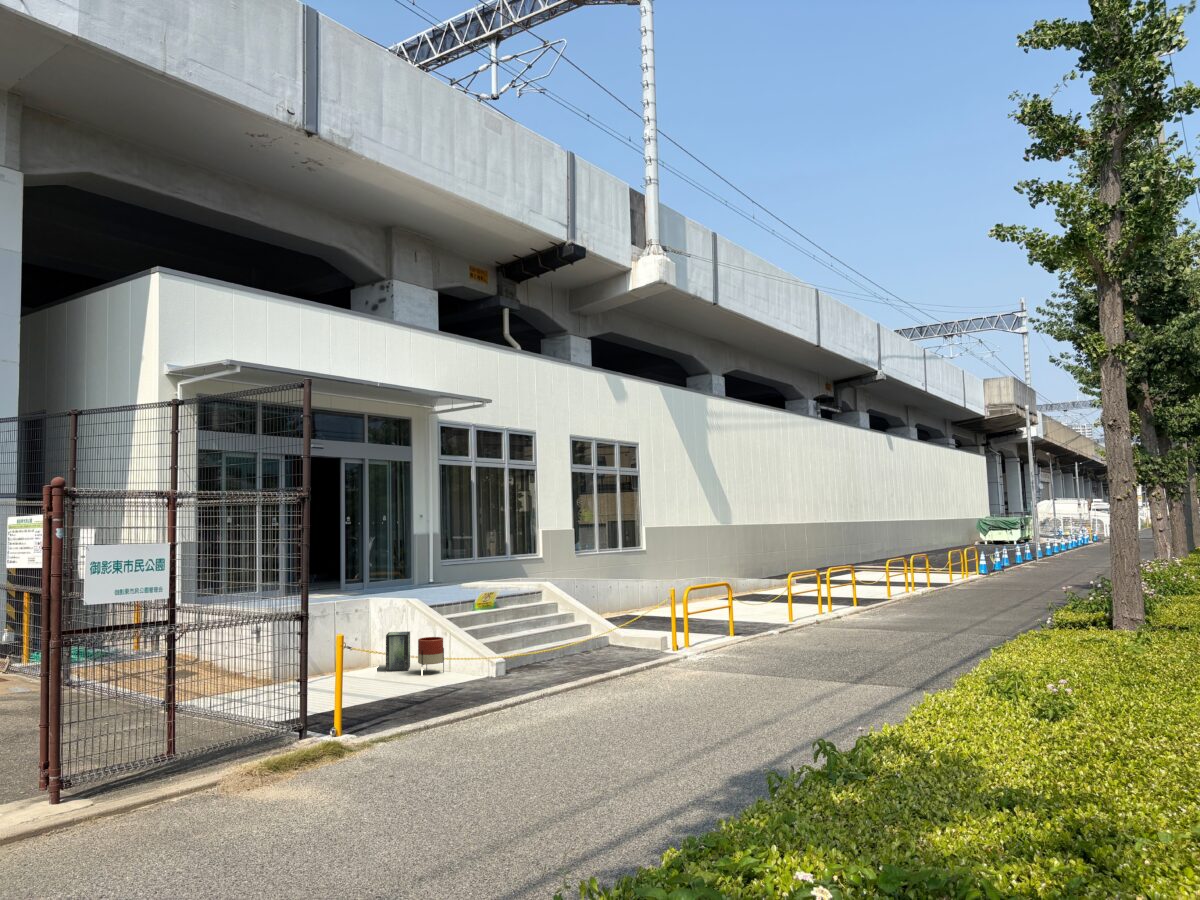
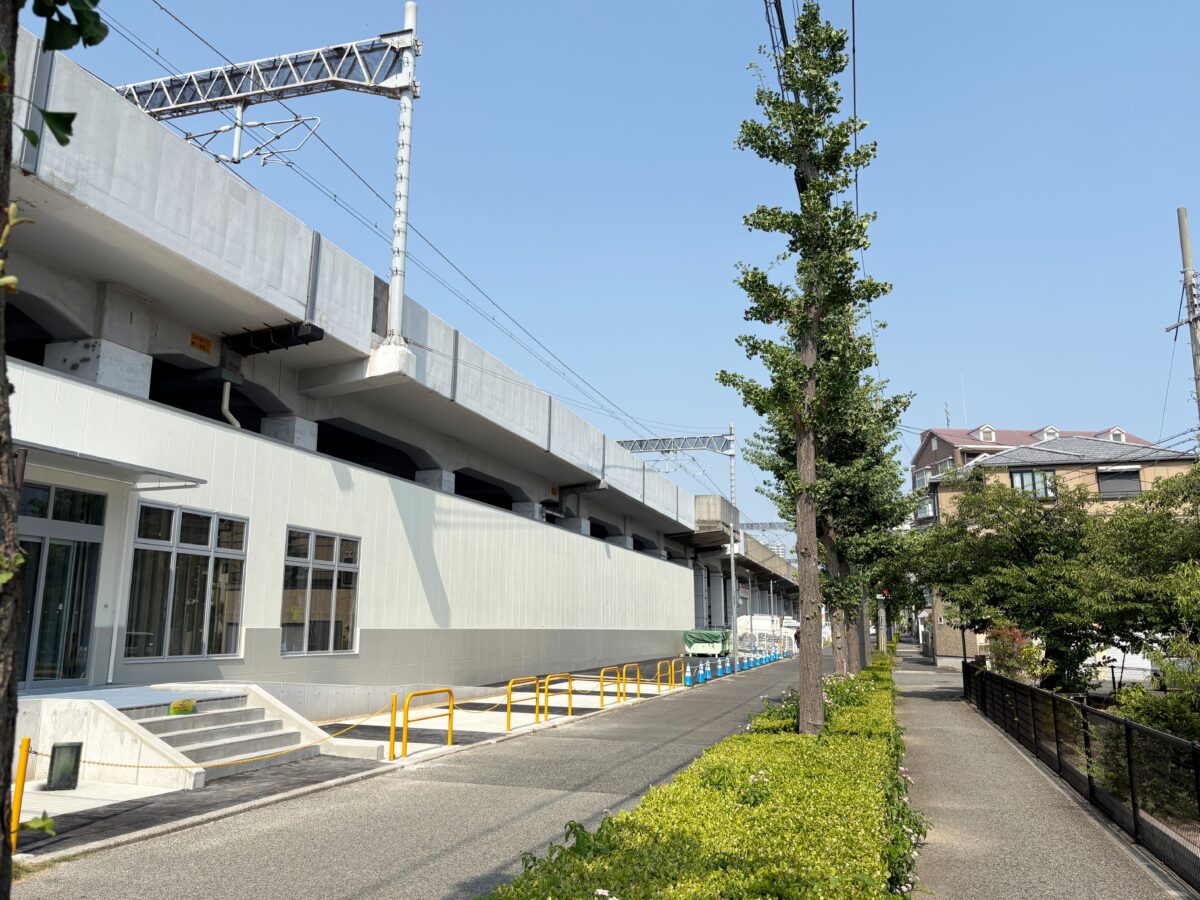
planter: present [418,637,444,672] -> none [92,748,128,794]

